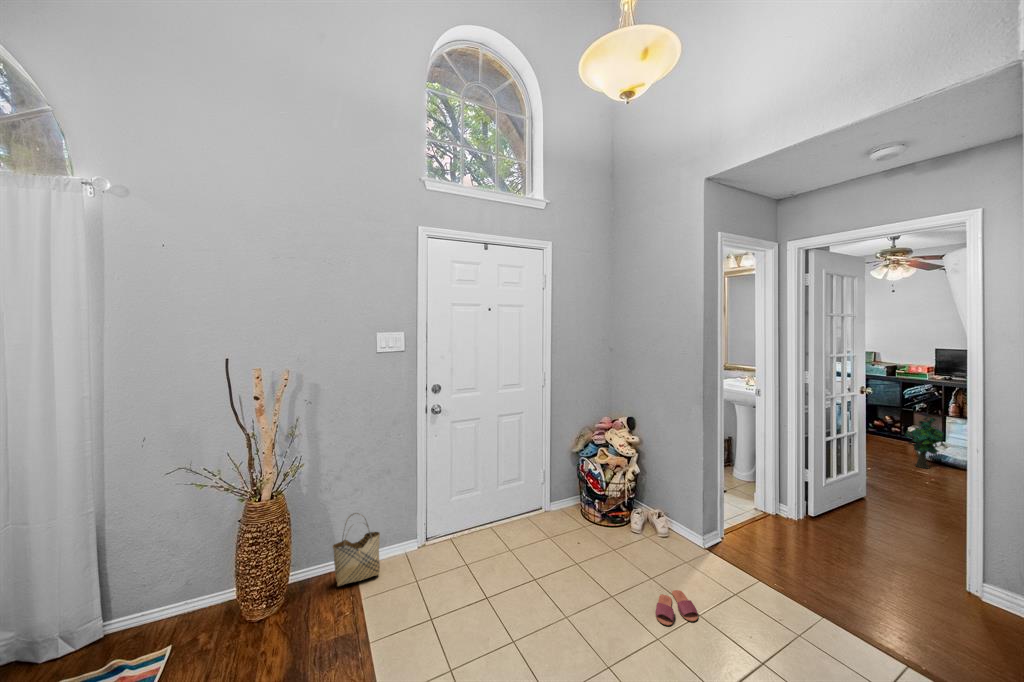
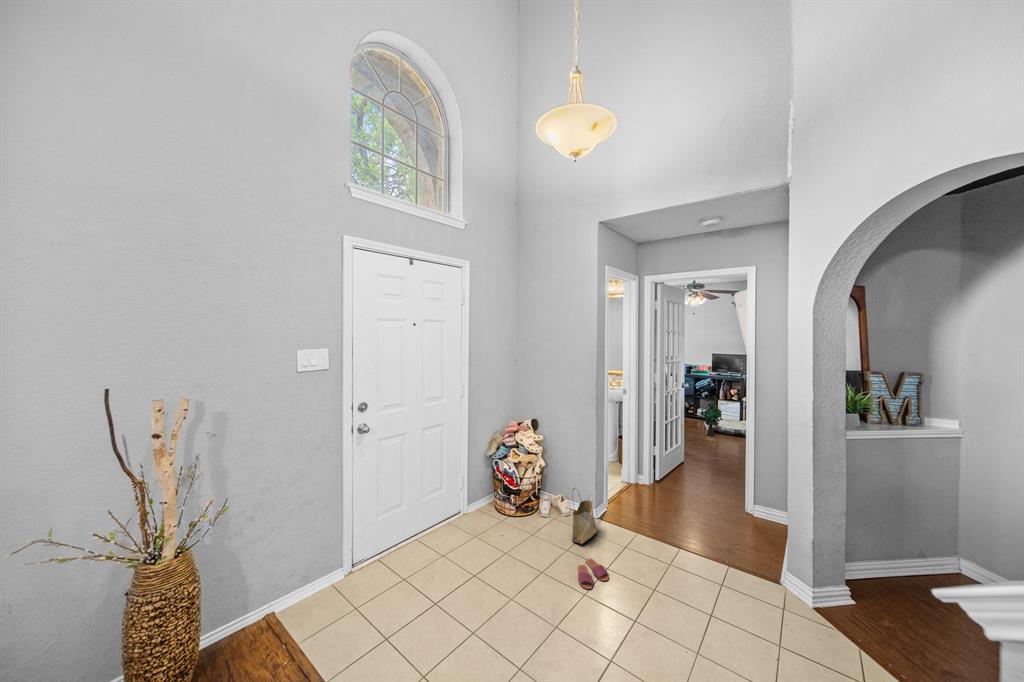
woven basket: present [333,513,380,586] -> present [572,488,597,544]

